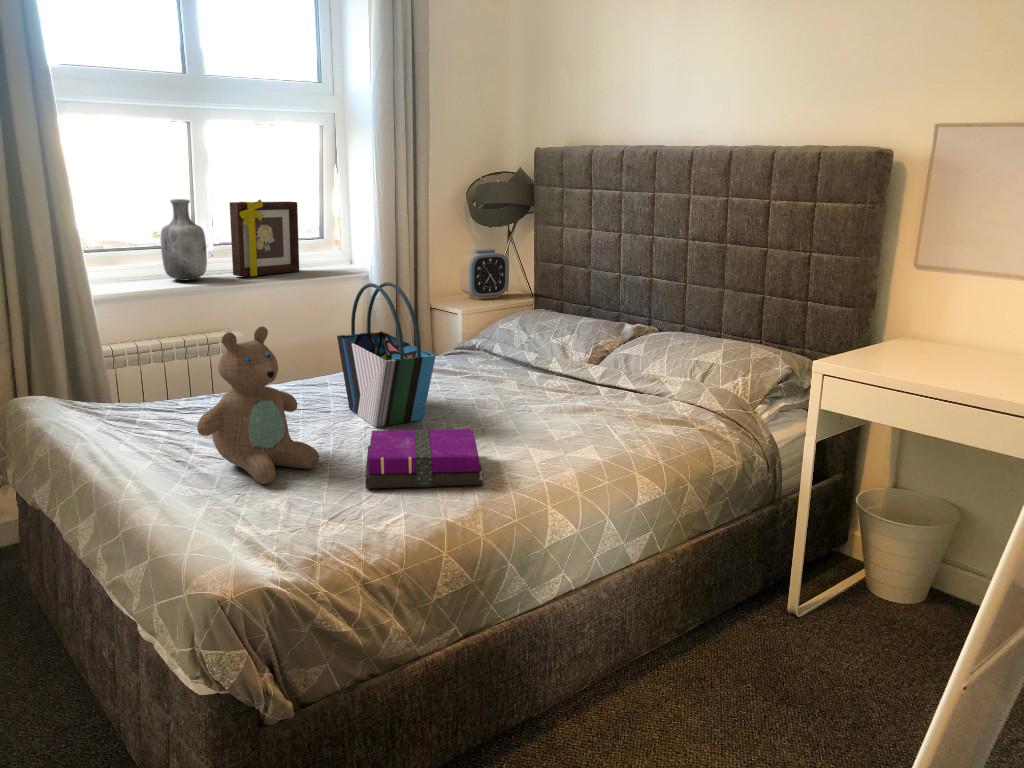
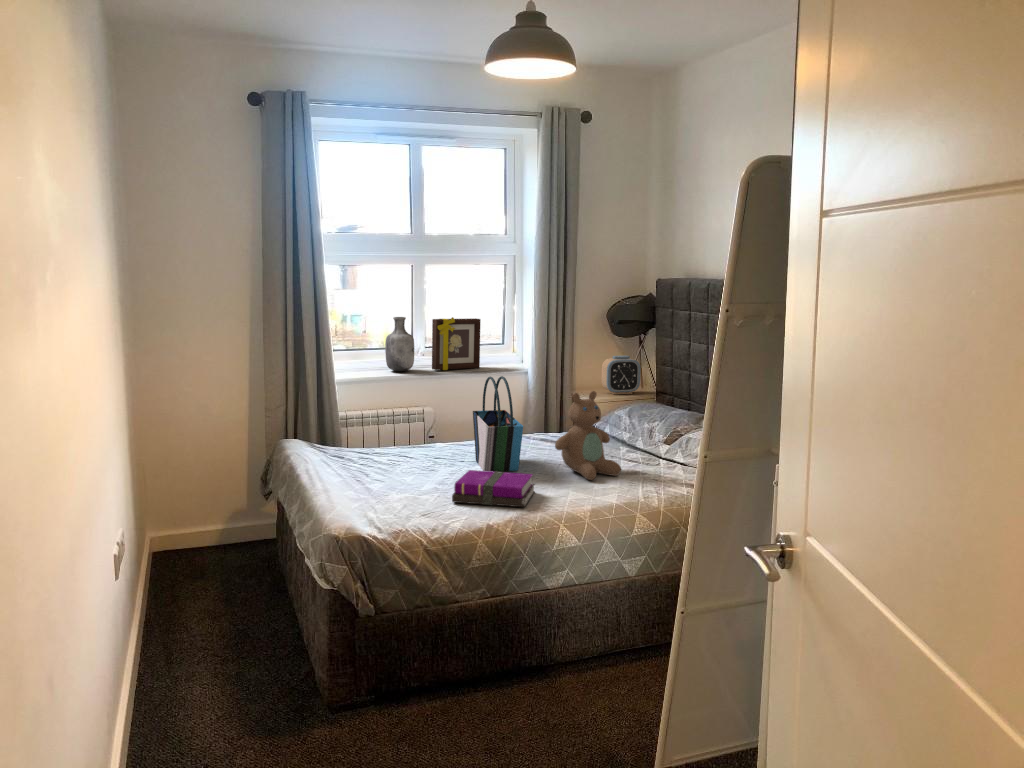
teddy bear: present [197,326,319,484] -> present [555,391,621,480]

